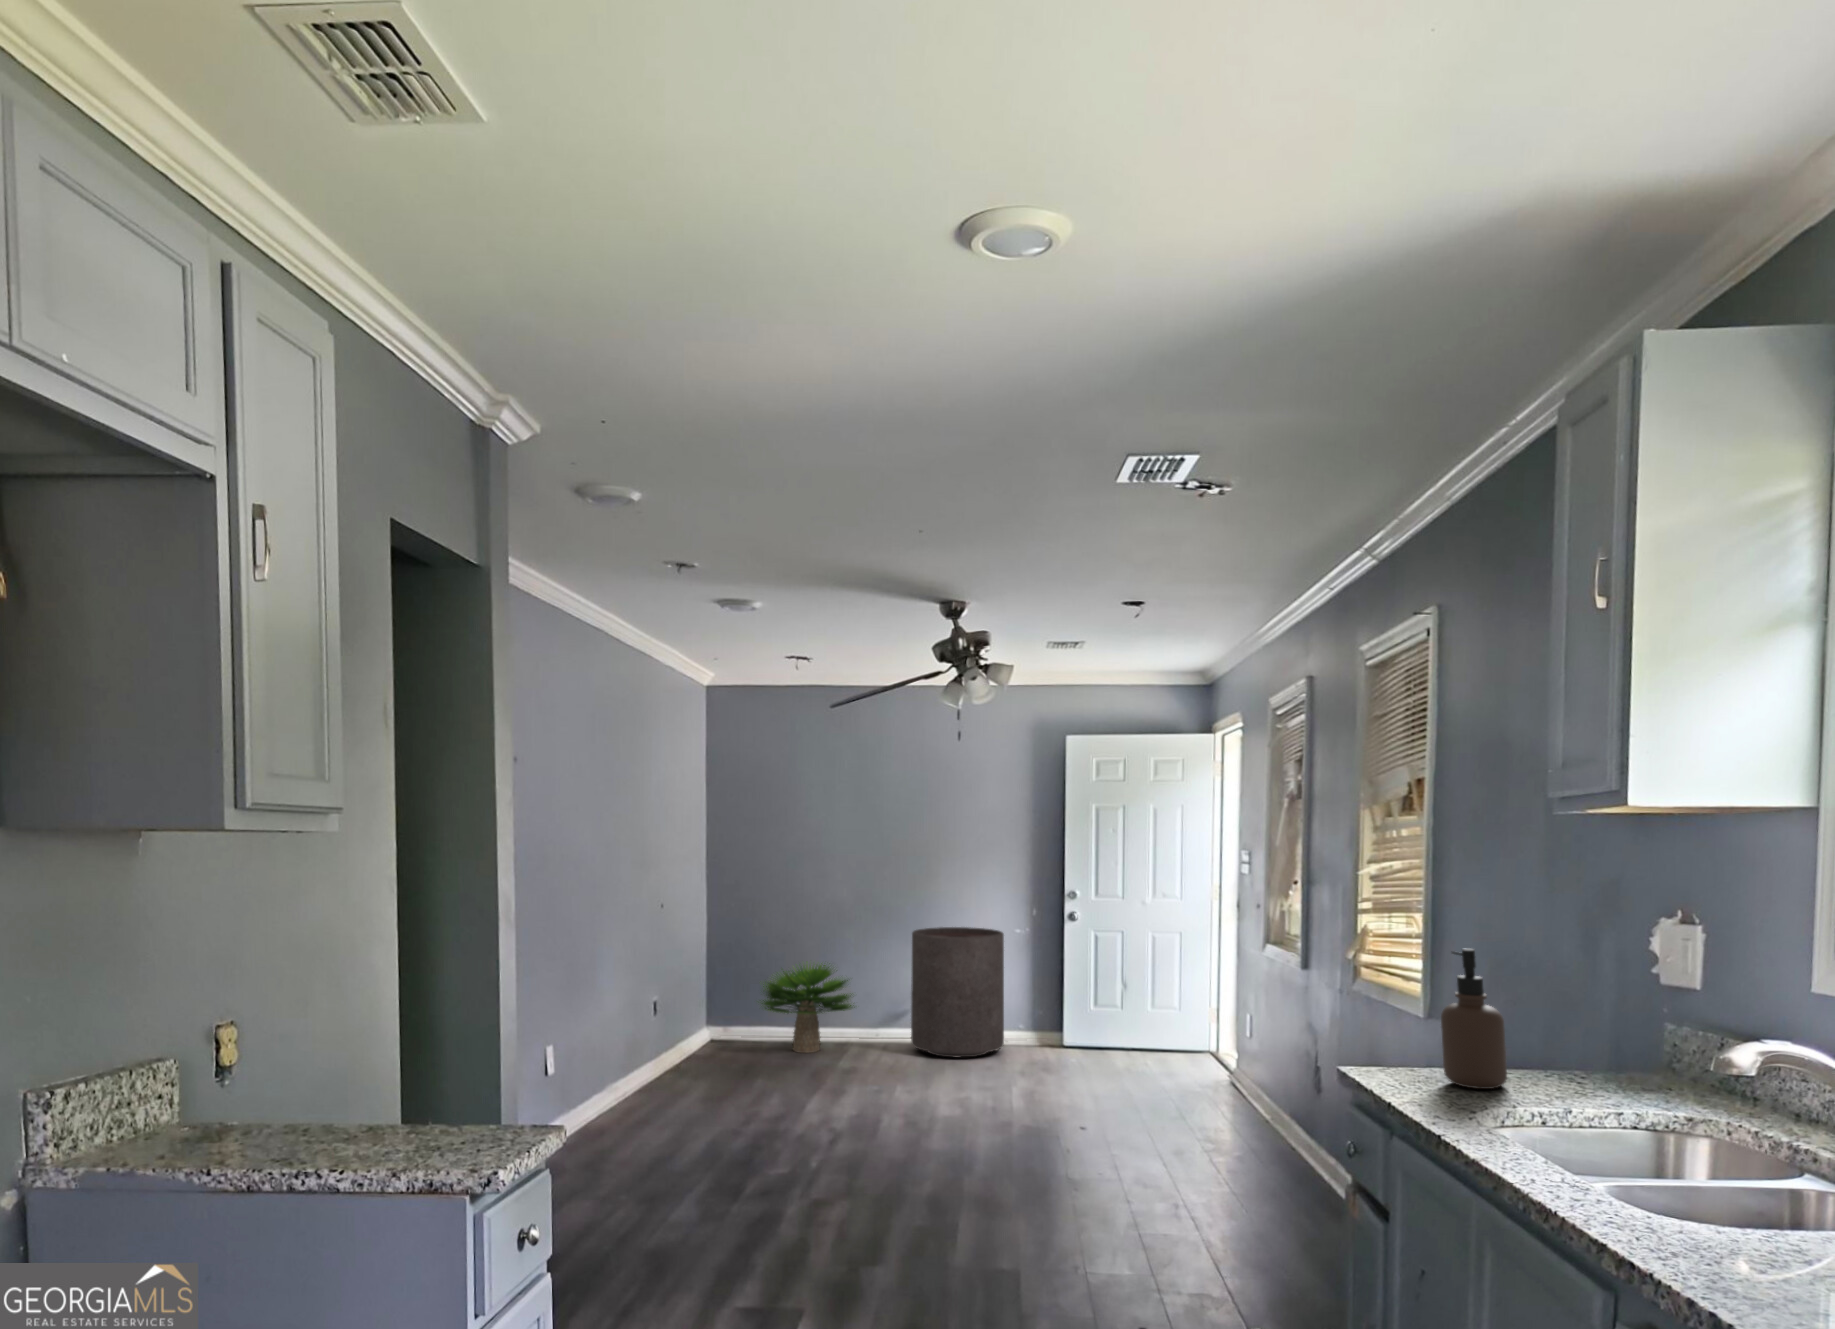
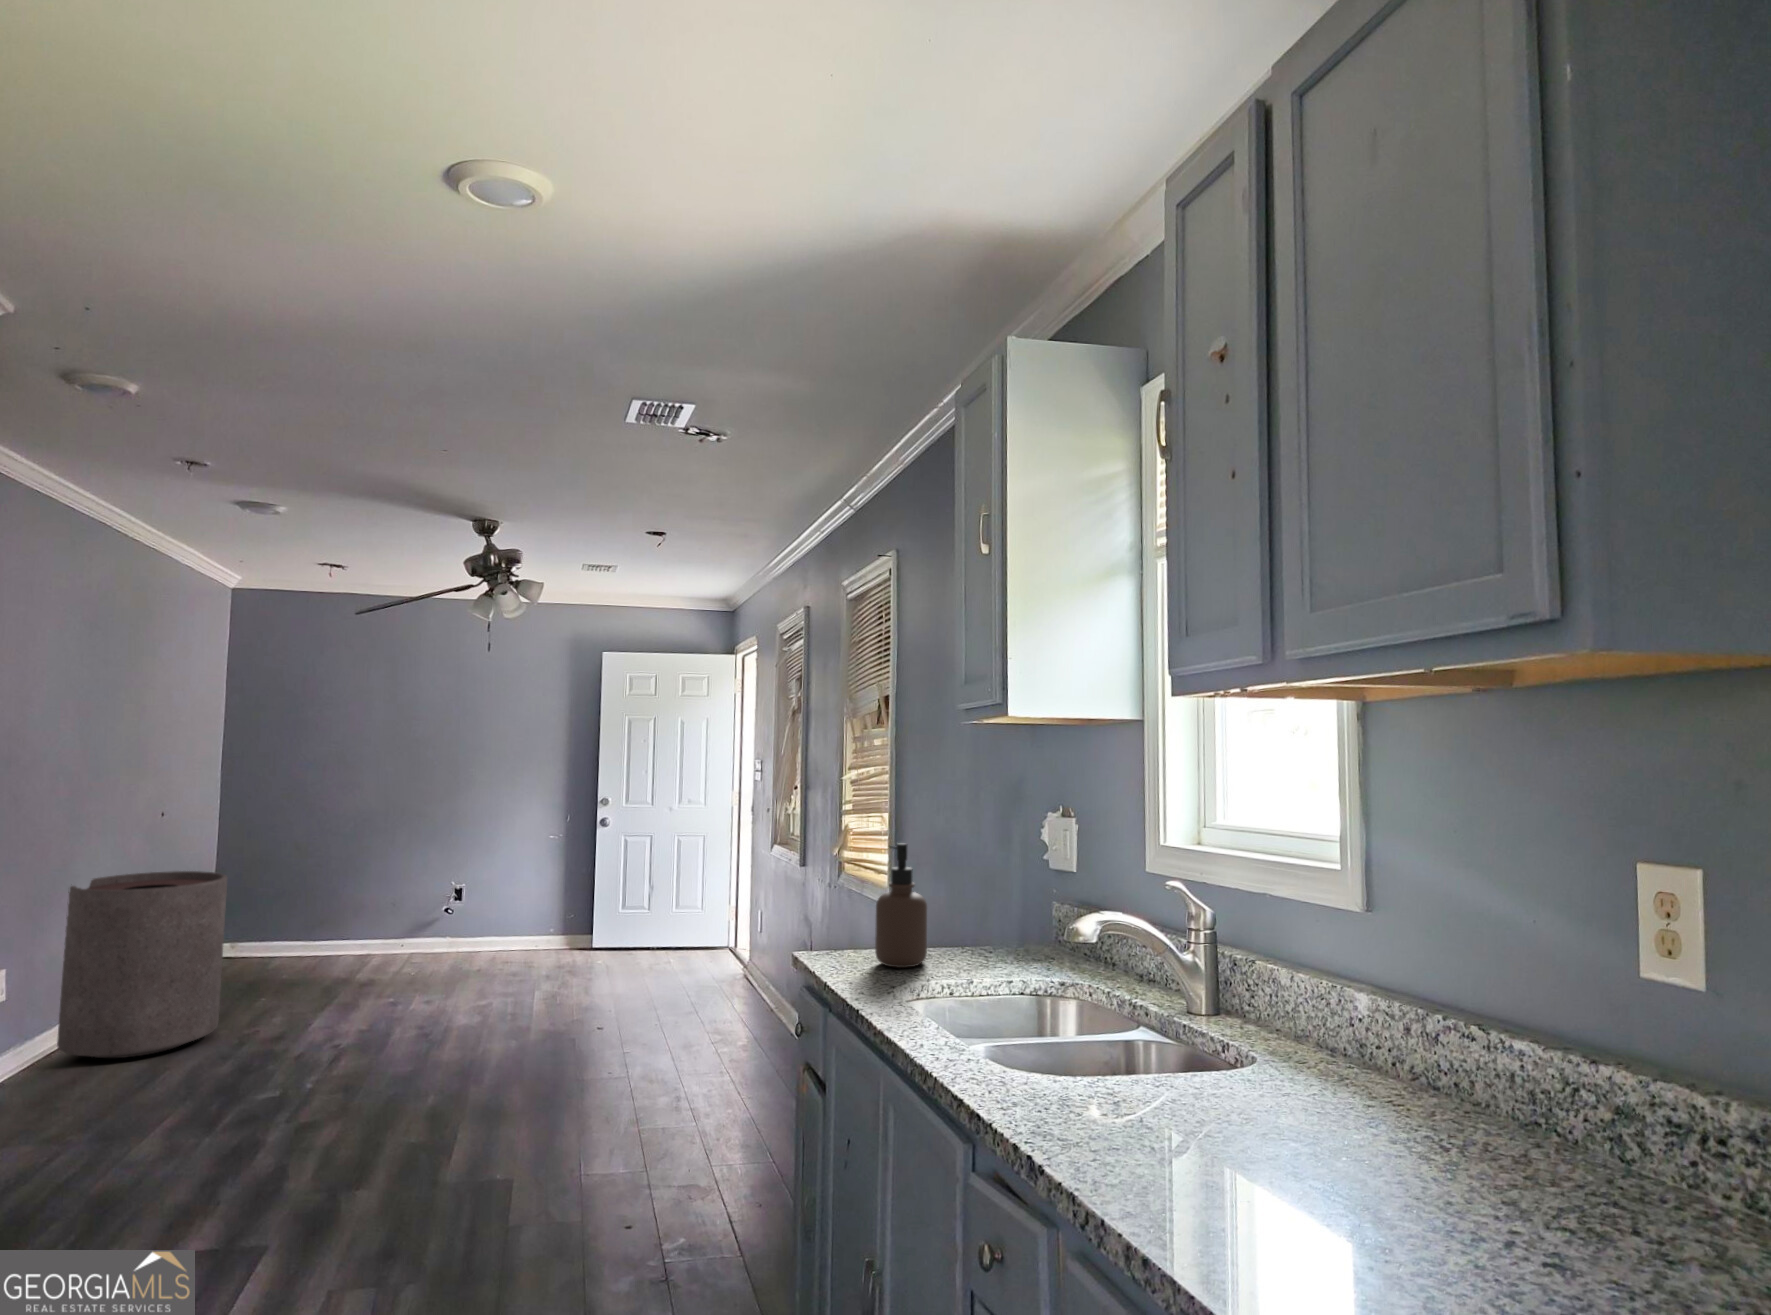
trash can: present [911,927,1004,1058] -> present [57,871,227,1058]
potted plant: present [761,963,855,1053] -> none [263,870,384,964]

